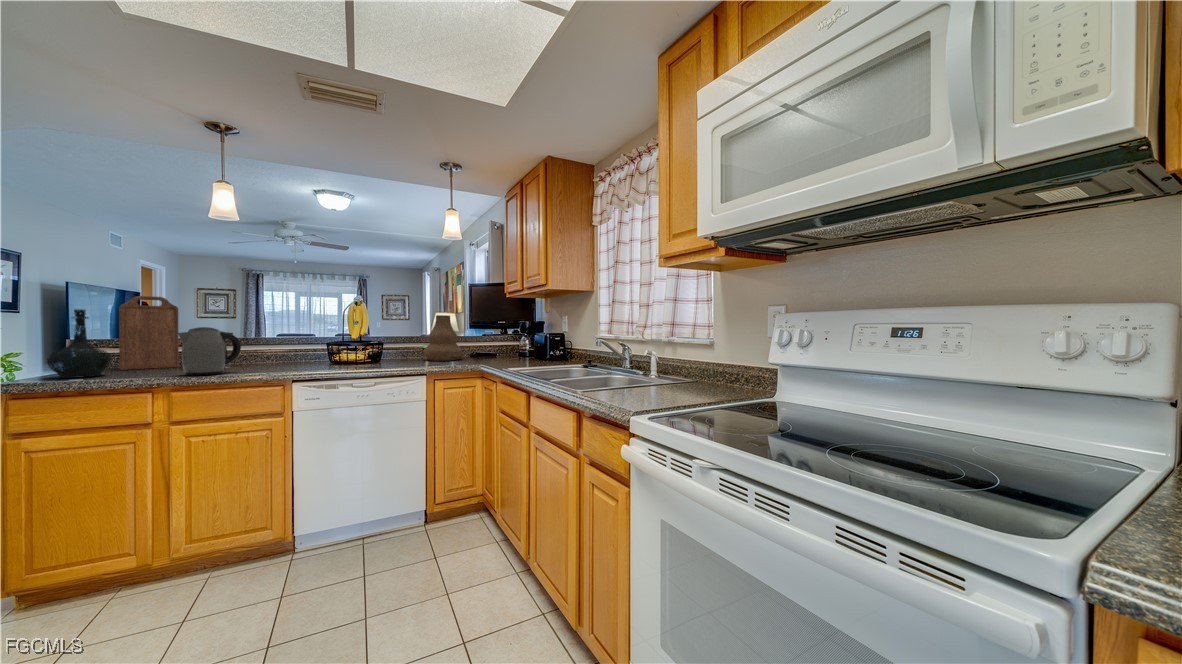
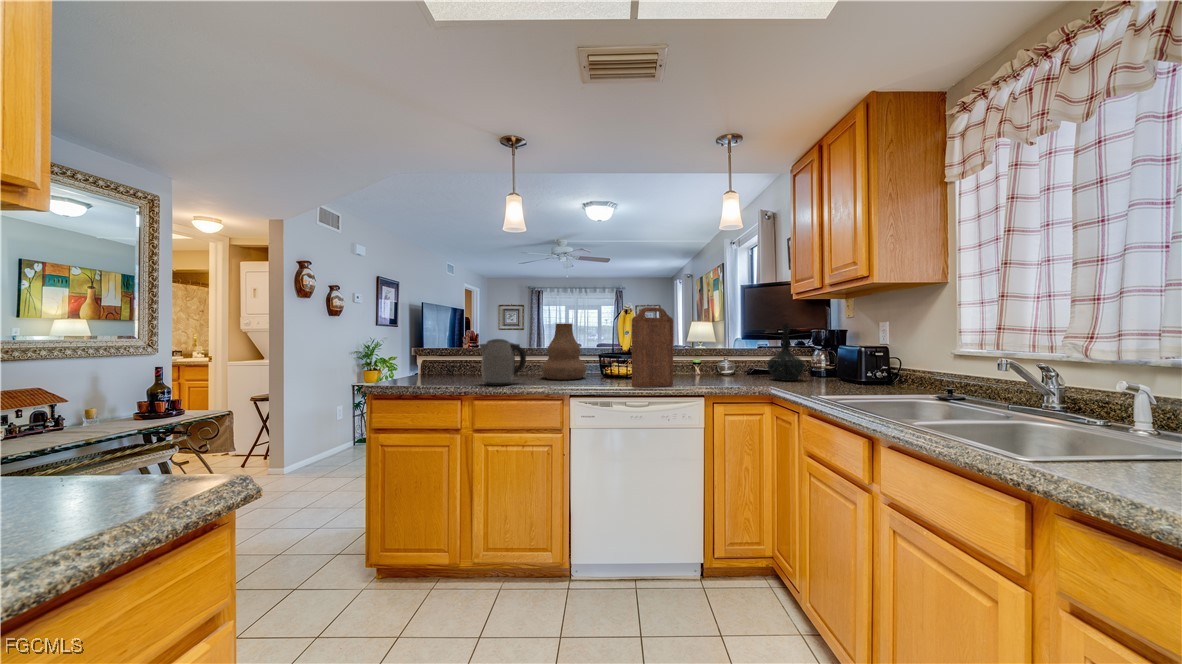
cutting board: present [119,296,179,370] -> present [632,307,673,387]
bottle: present [47,309,112,378] -> present [767,323,805,381]
vase: present [423,315,462,361] -> present [541,324,587,380]

